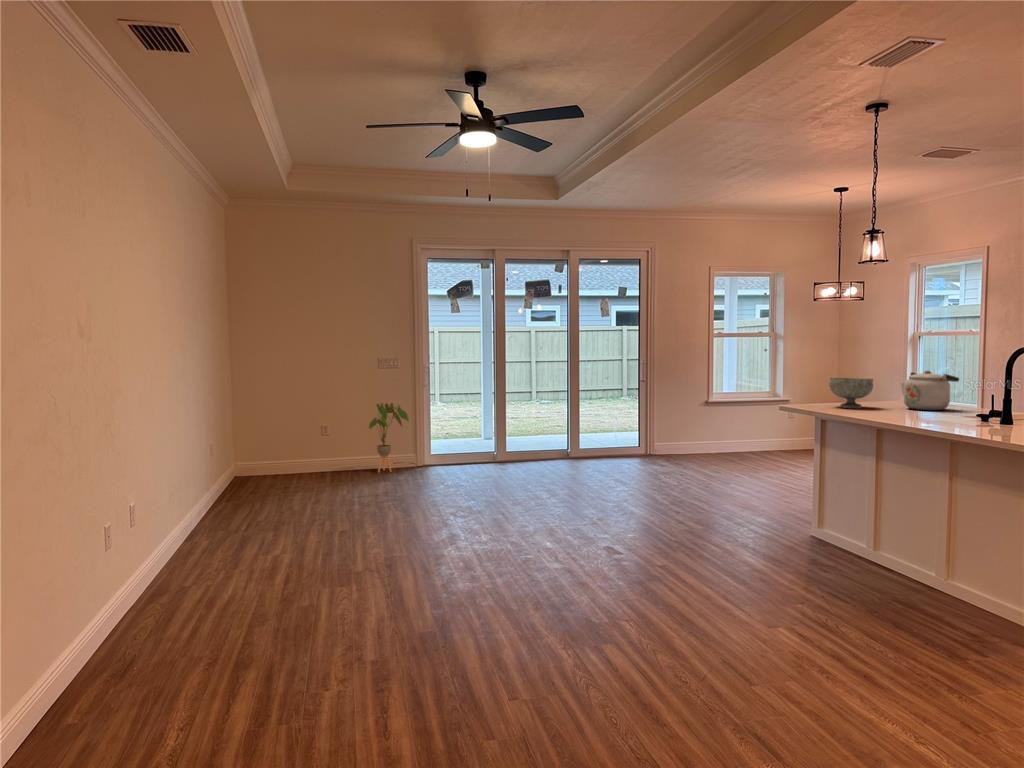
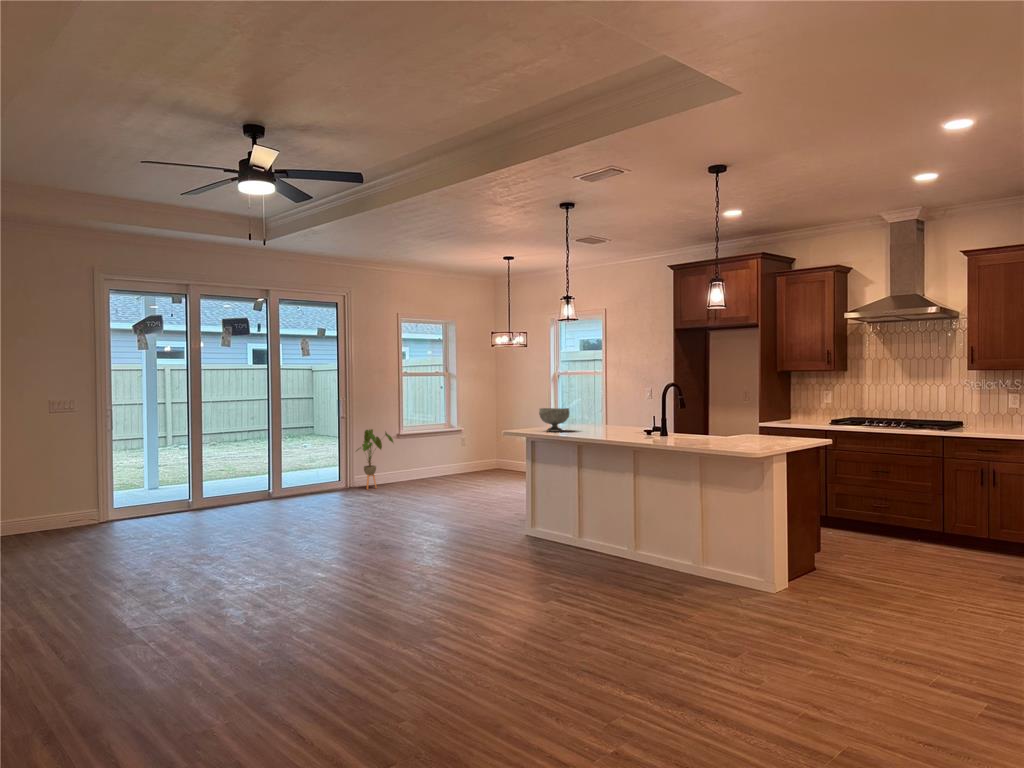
kettle: present [901,371,959,410] -> none [584,401,622,430]
house plant: present [369,403,409,472] -> present [358,429,393,489]

